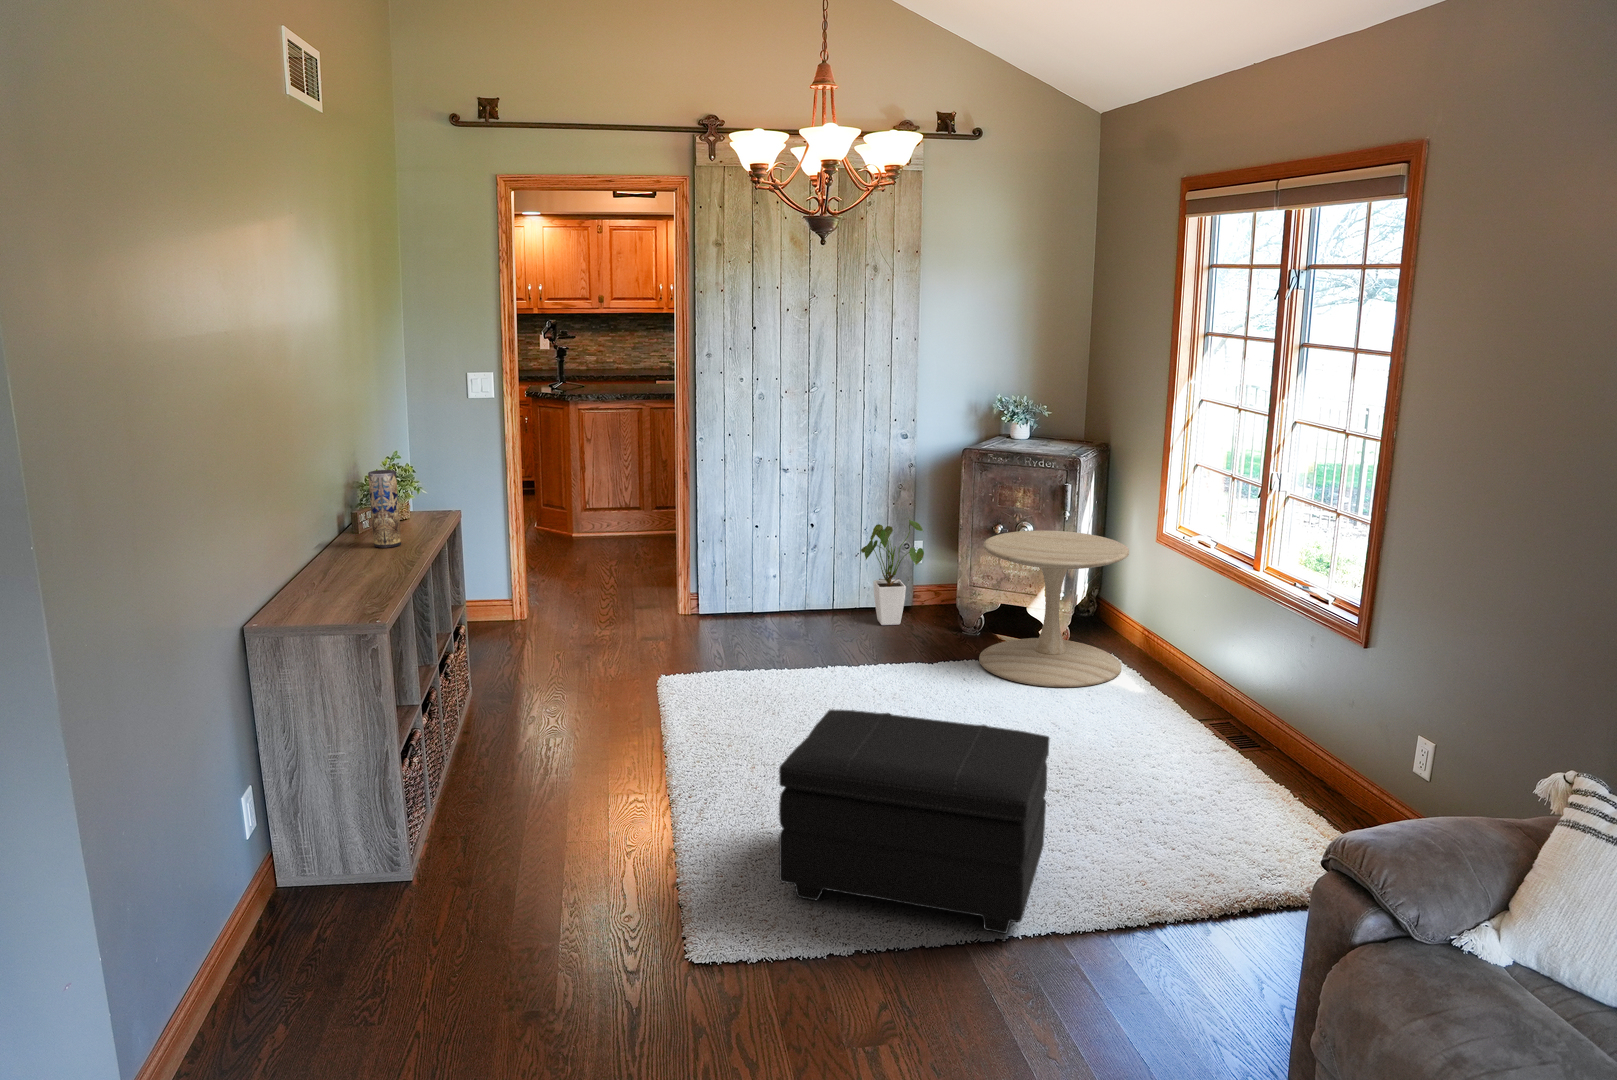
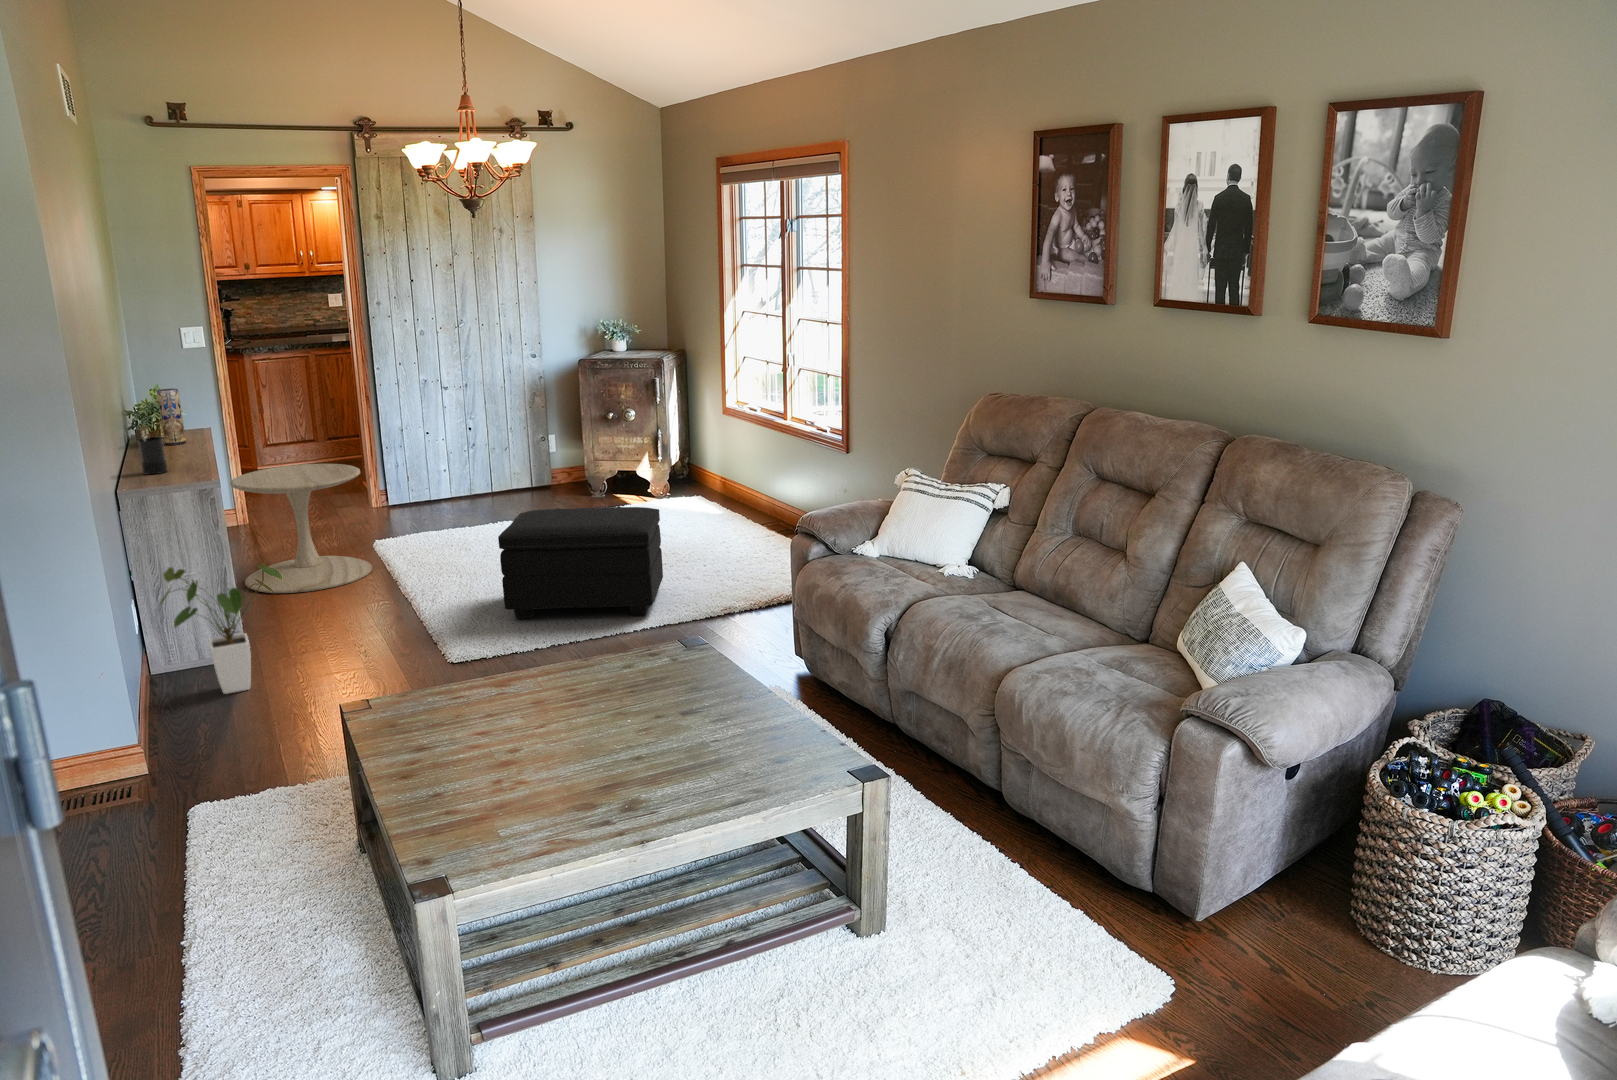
house plant: present [861,520,924,625] -> present [159,564,282,694]
side table: present [979,530,1129,687] -> present [230,464,372,593]
candle: none [277,554,317,614] -> present [138,437,167,474]

